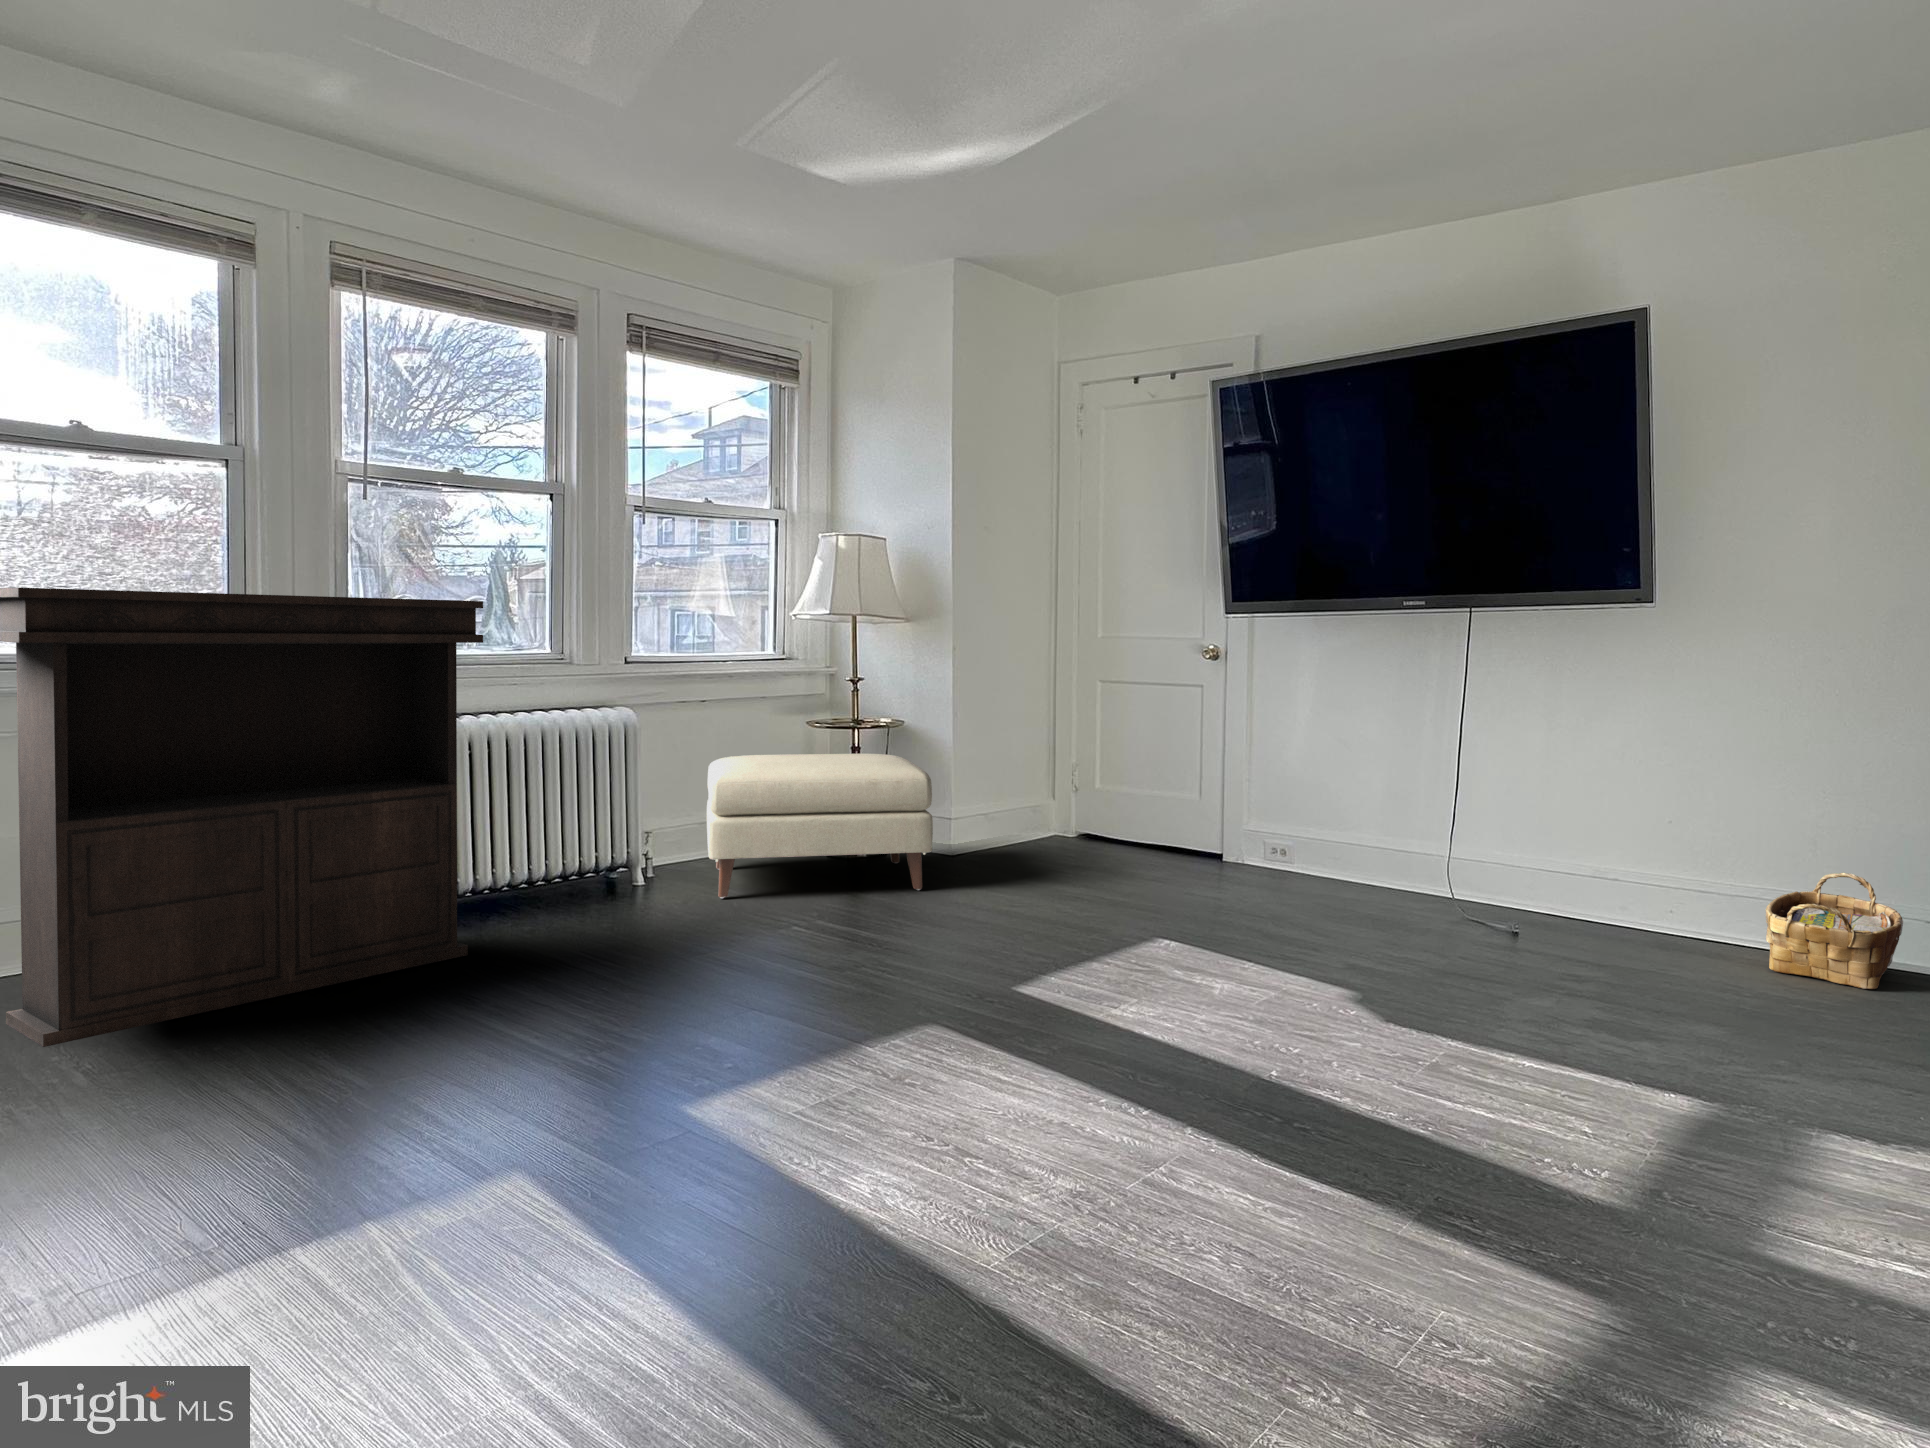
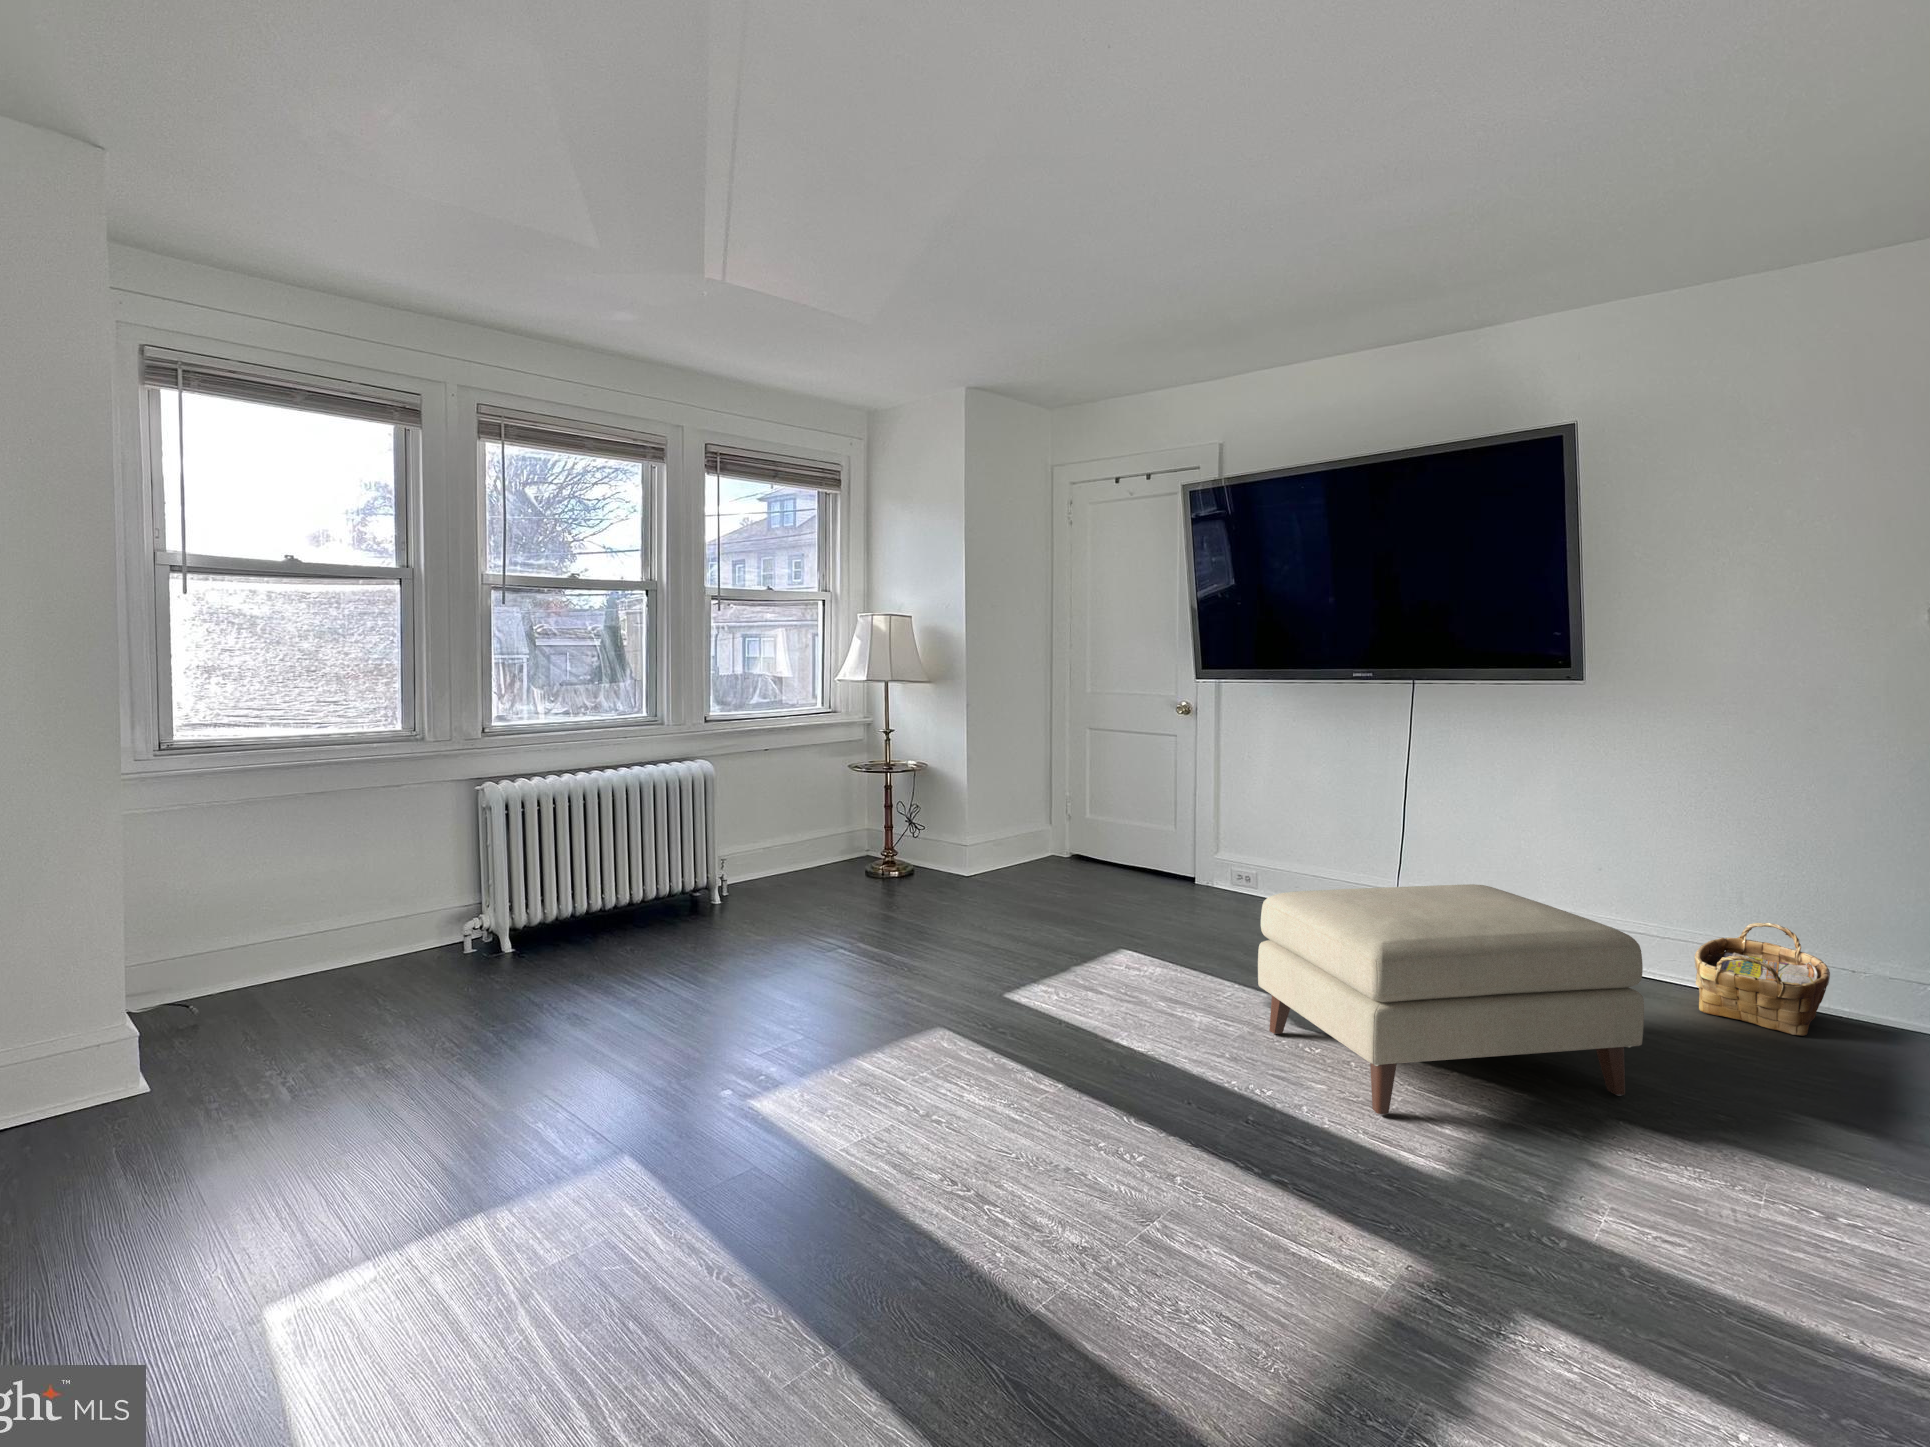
console table: present [0,587,483,1047] -> none [211,687,593,1059]
ottoman: present [707,754,933,898] -> present [1258,884,1644,1115]

